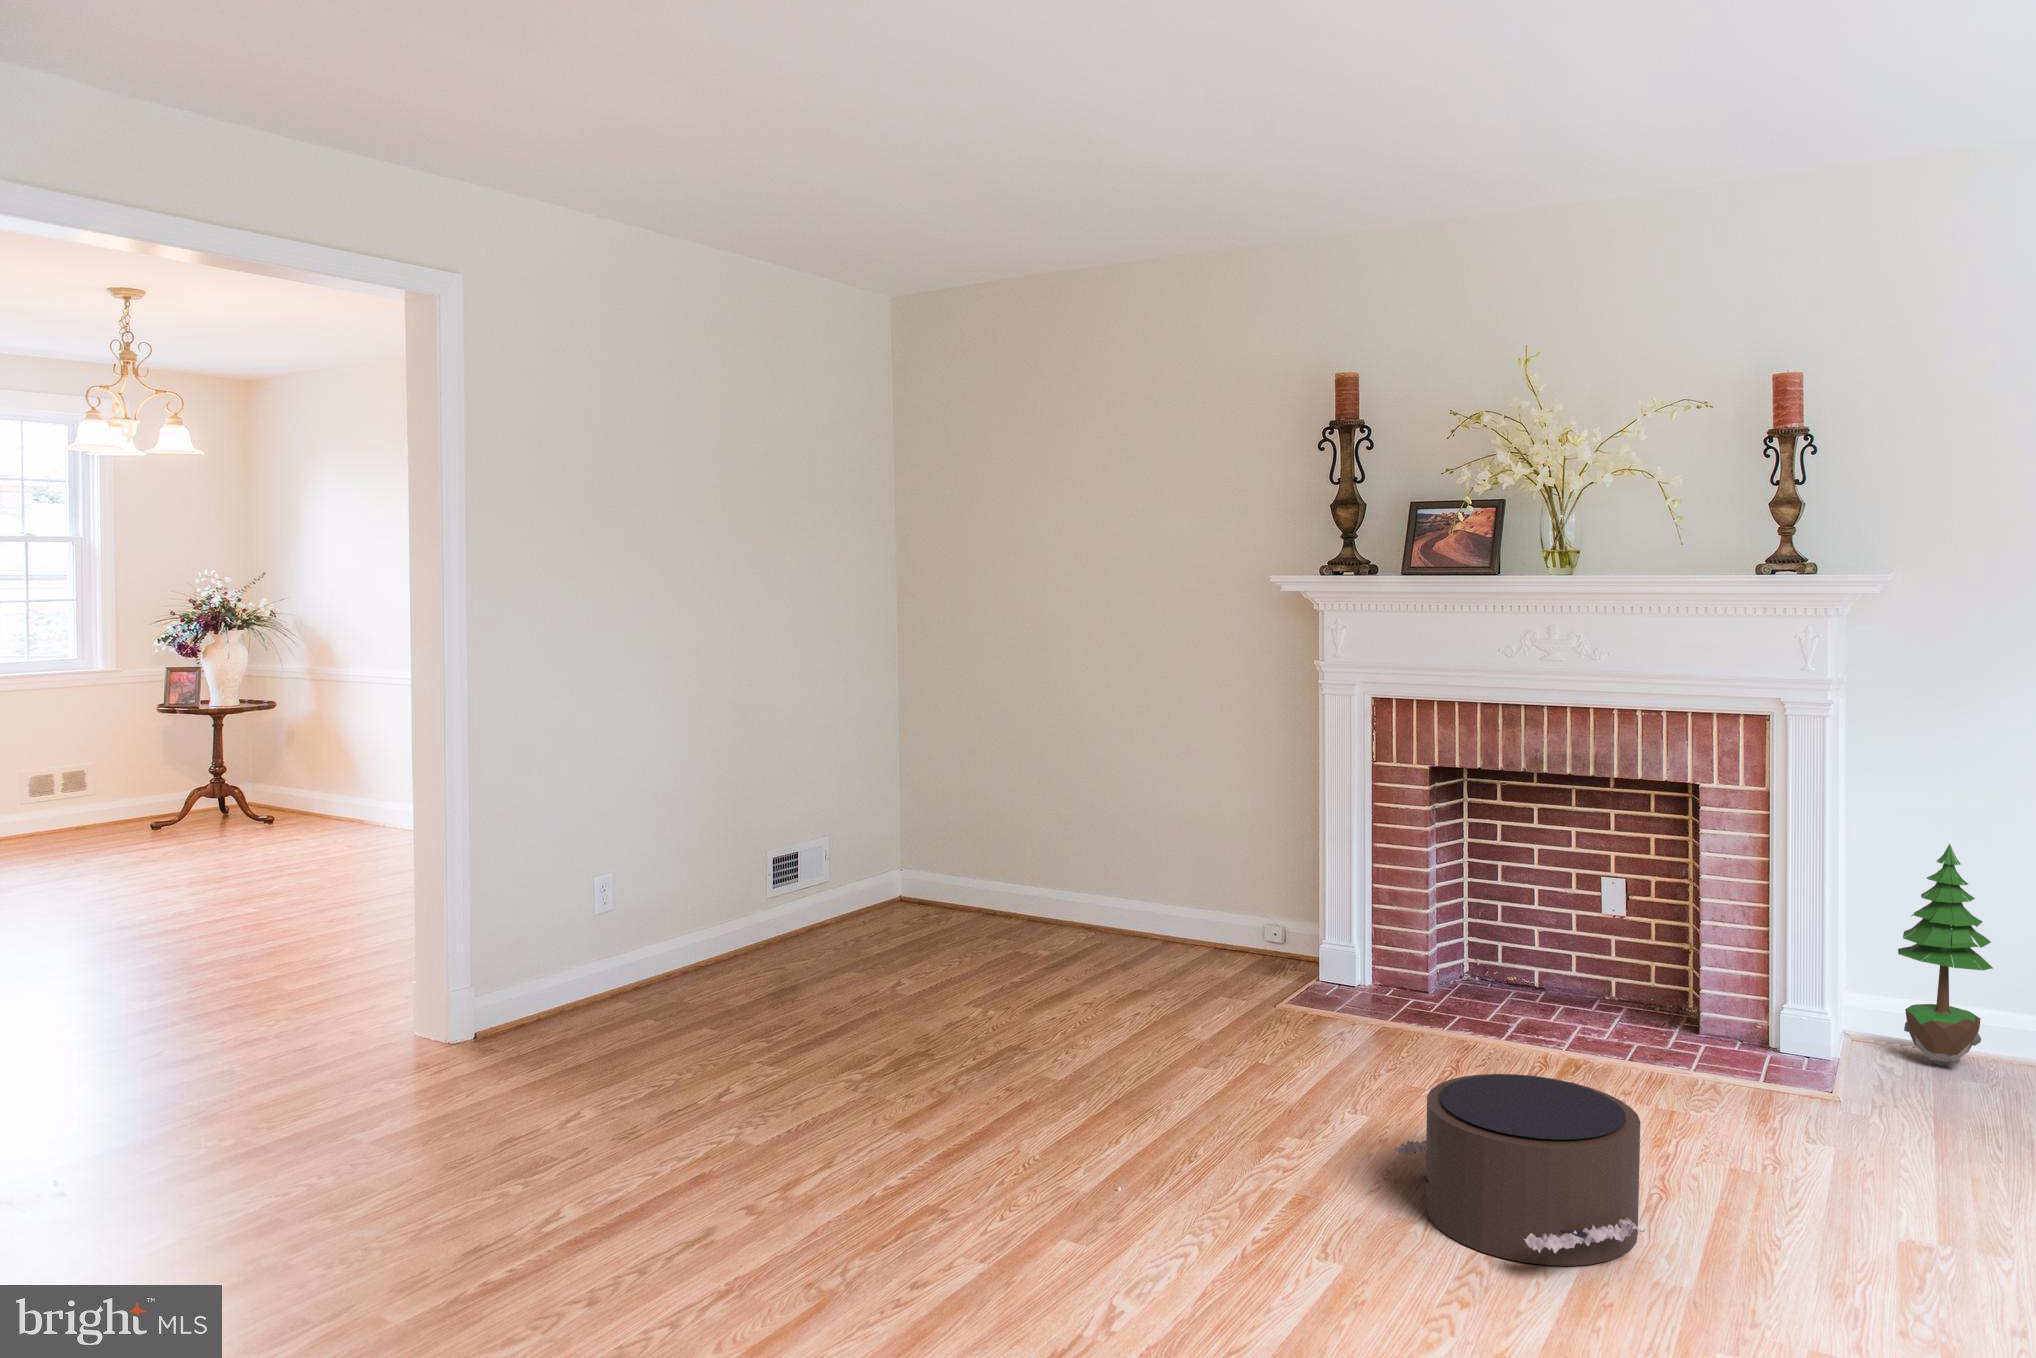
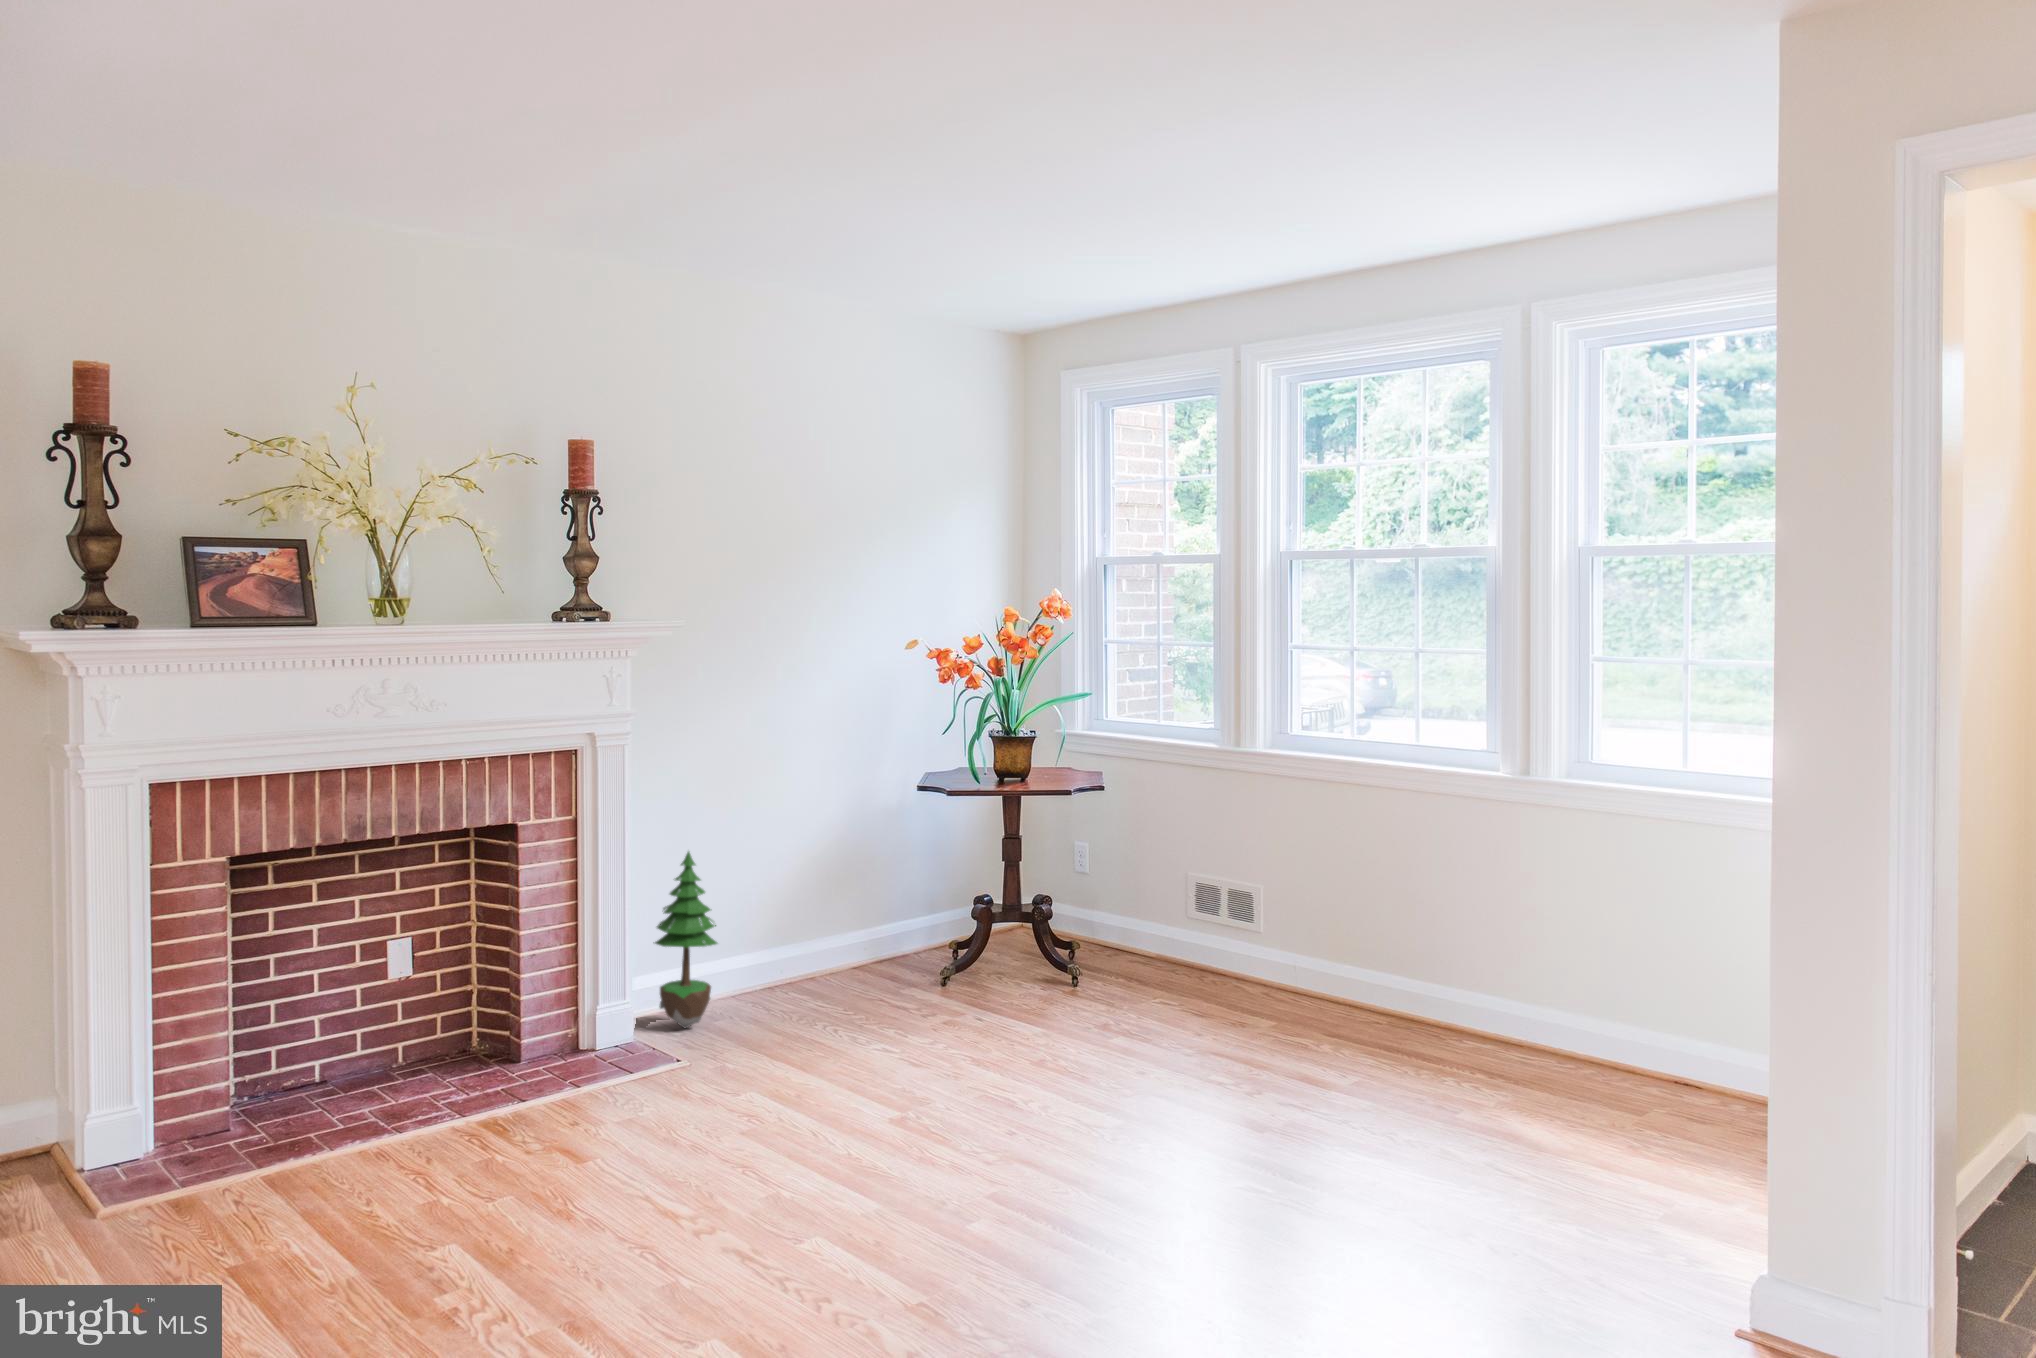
pouf: present [1394,1074,1645,1266] -> none [594,1107,843,1283]

